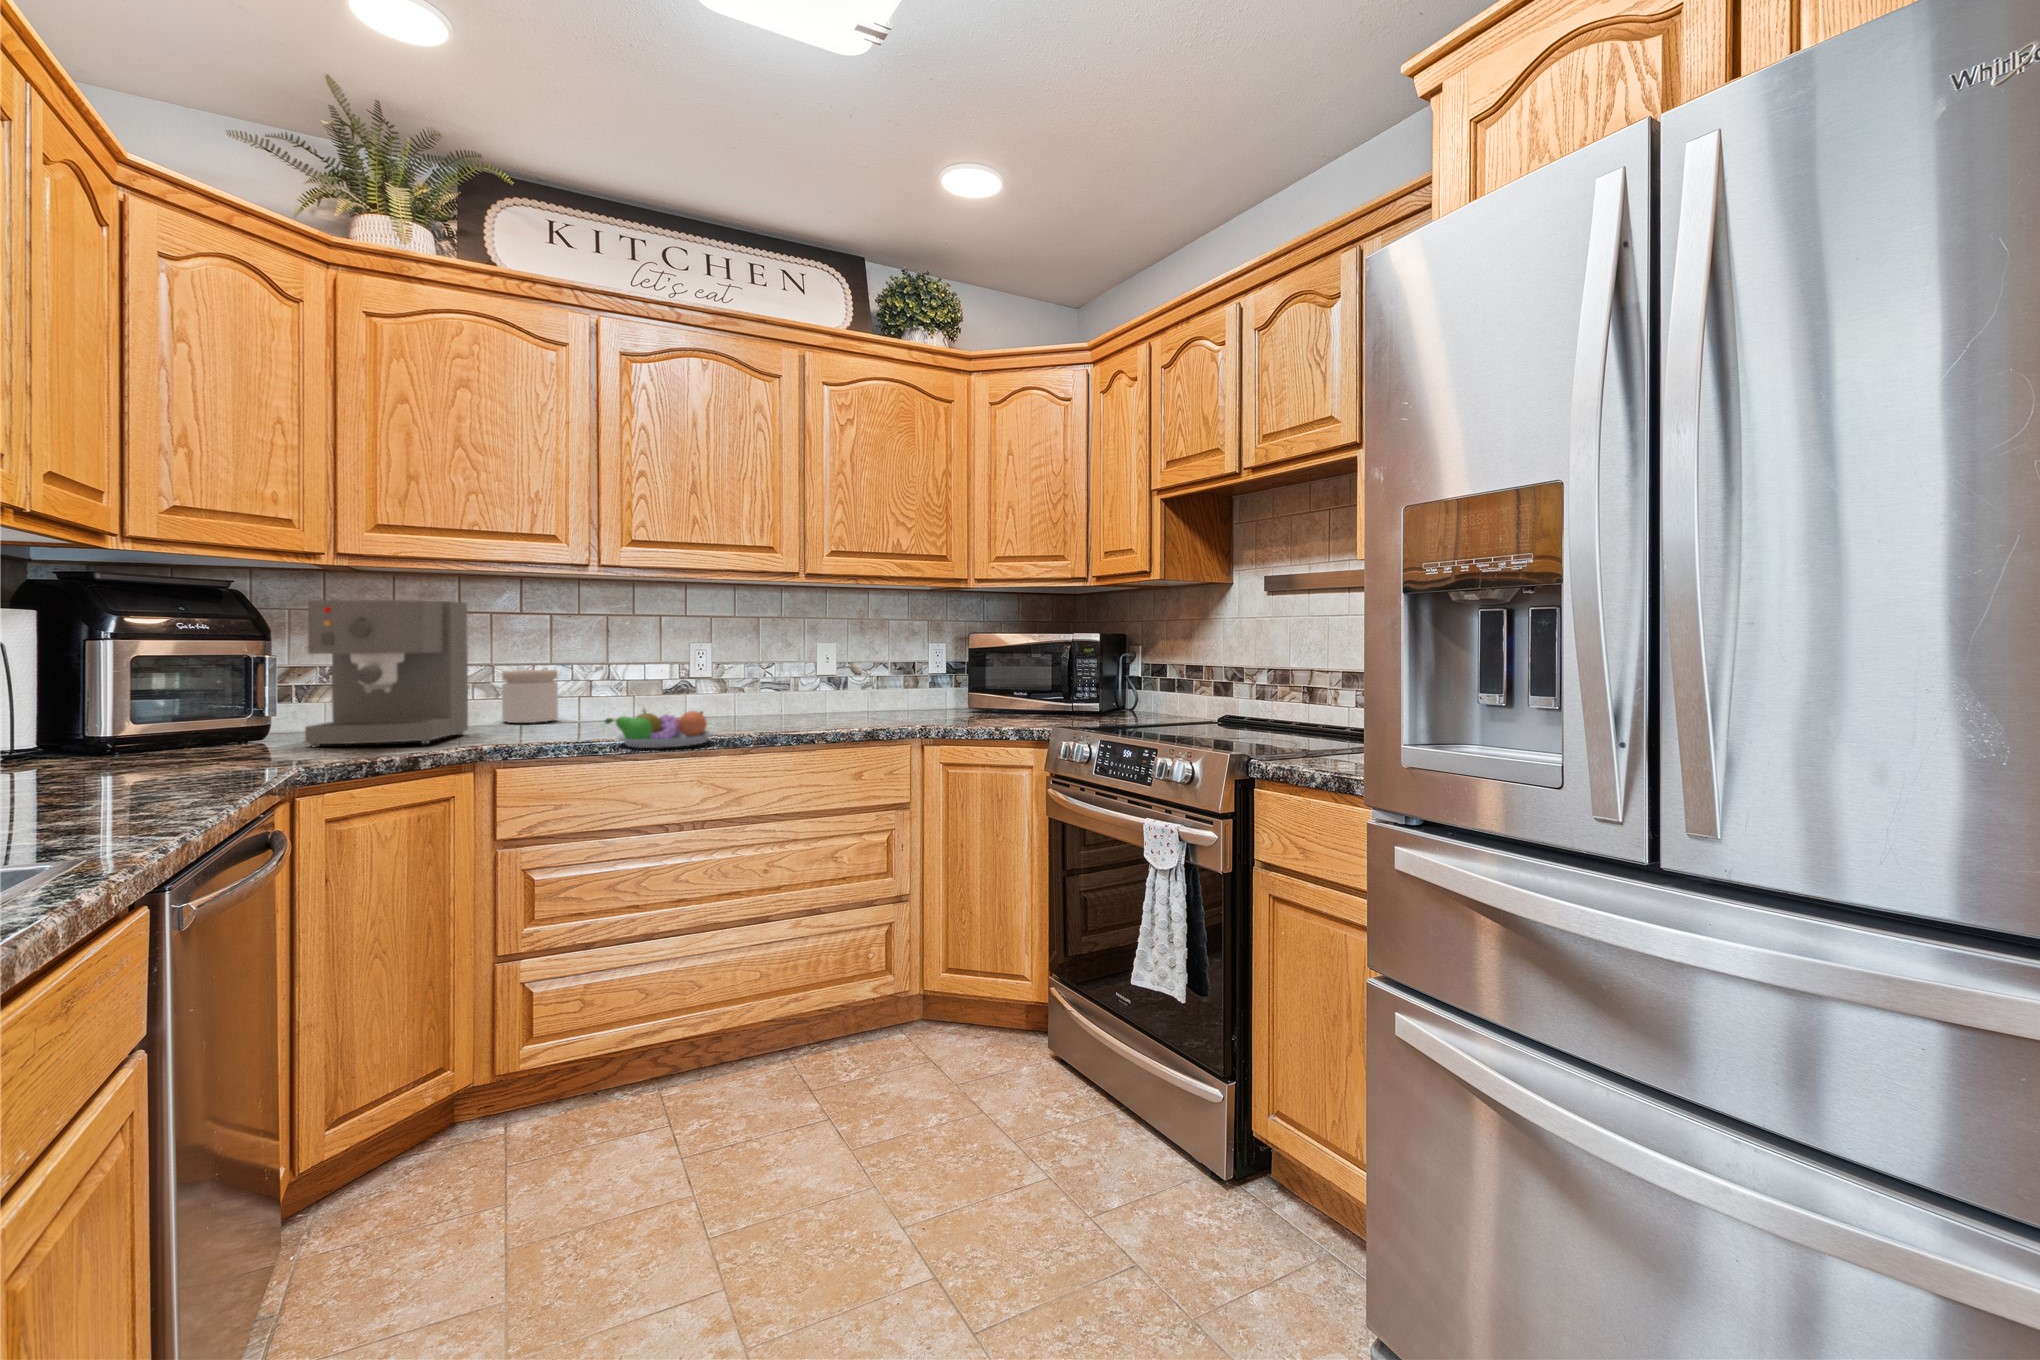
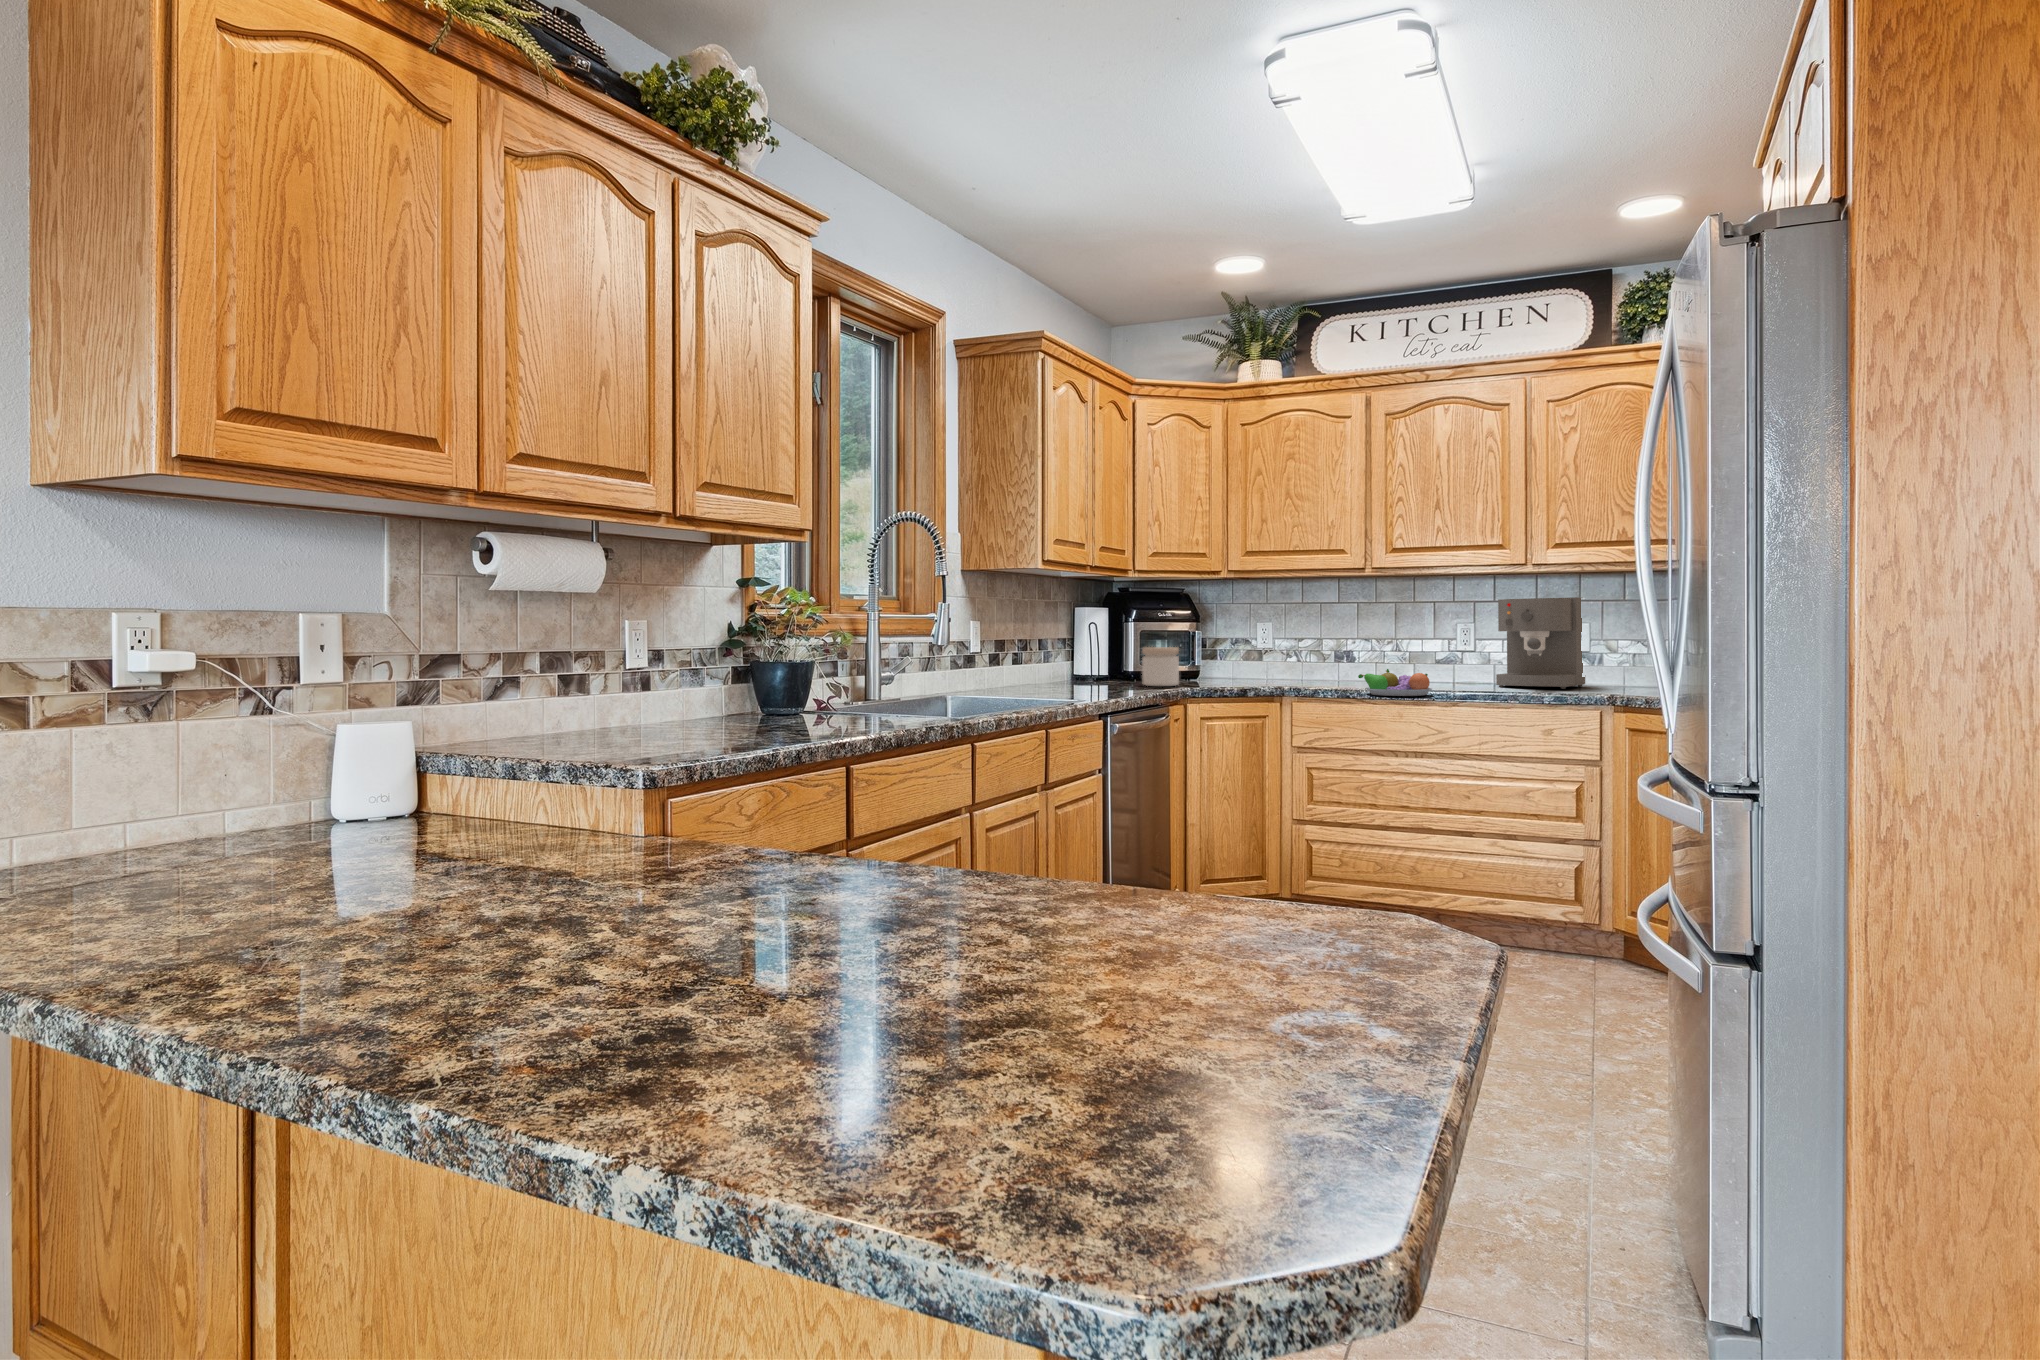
coffee maker: present [305,600,468,747] -> present [1496,597,1585,689]
jar: present [502,670,558,723] -> present [1142,647,1179,686]

